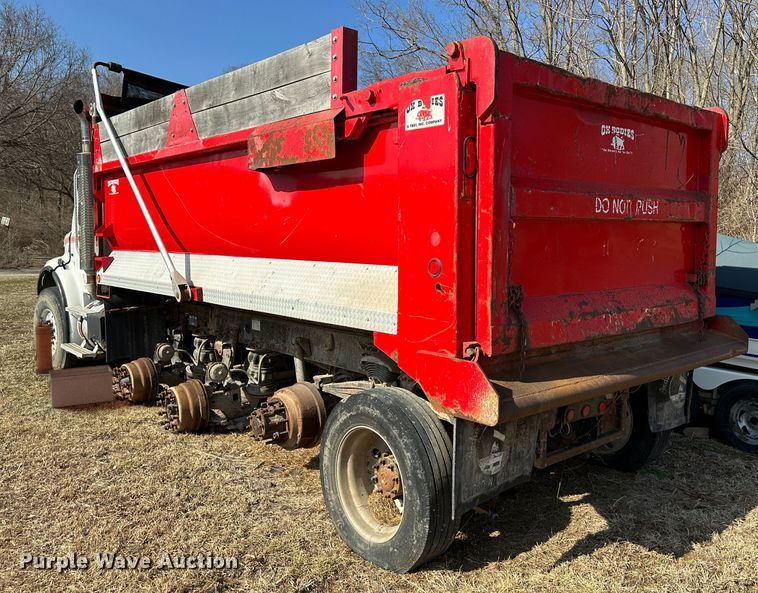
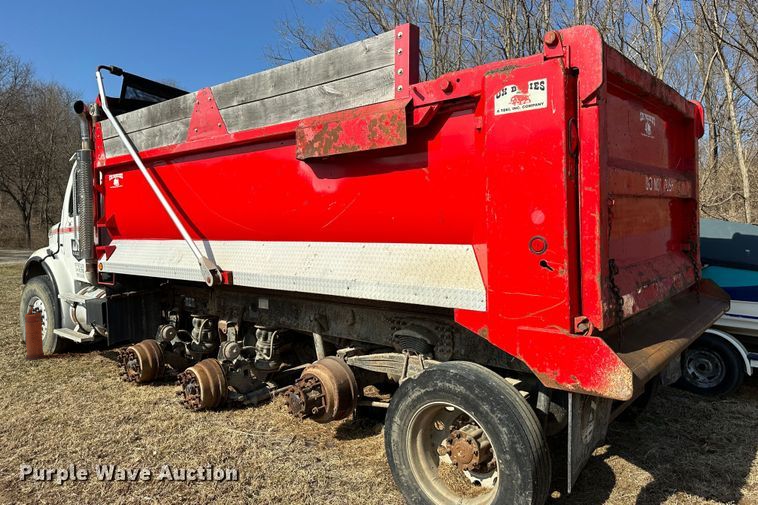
storage bin: present [49,365,113,408] -> none [49,348,117,395]

